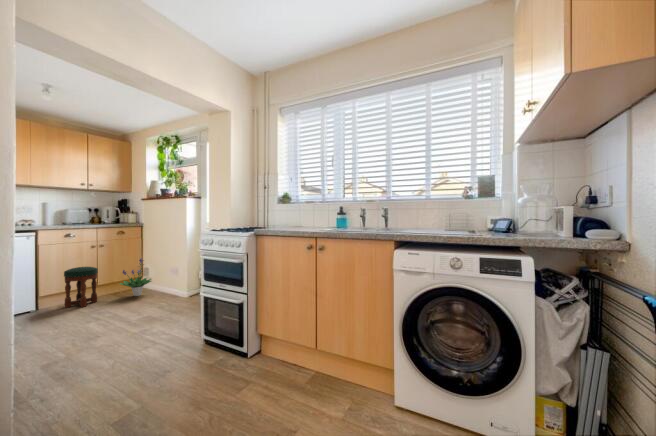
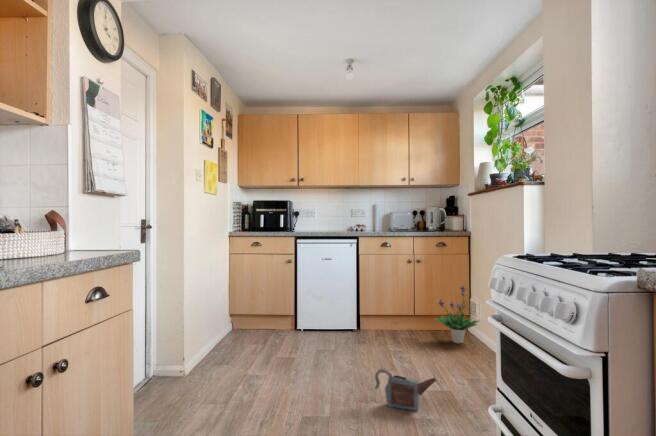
stool: present [64,267,98,308] -> none [378,287,411,341]
watering can: none [93,311,144,340] -> present [375,369,437,411]

